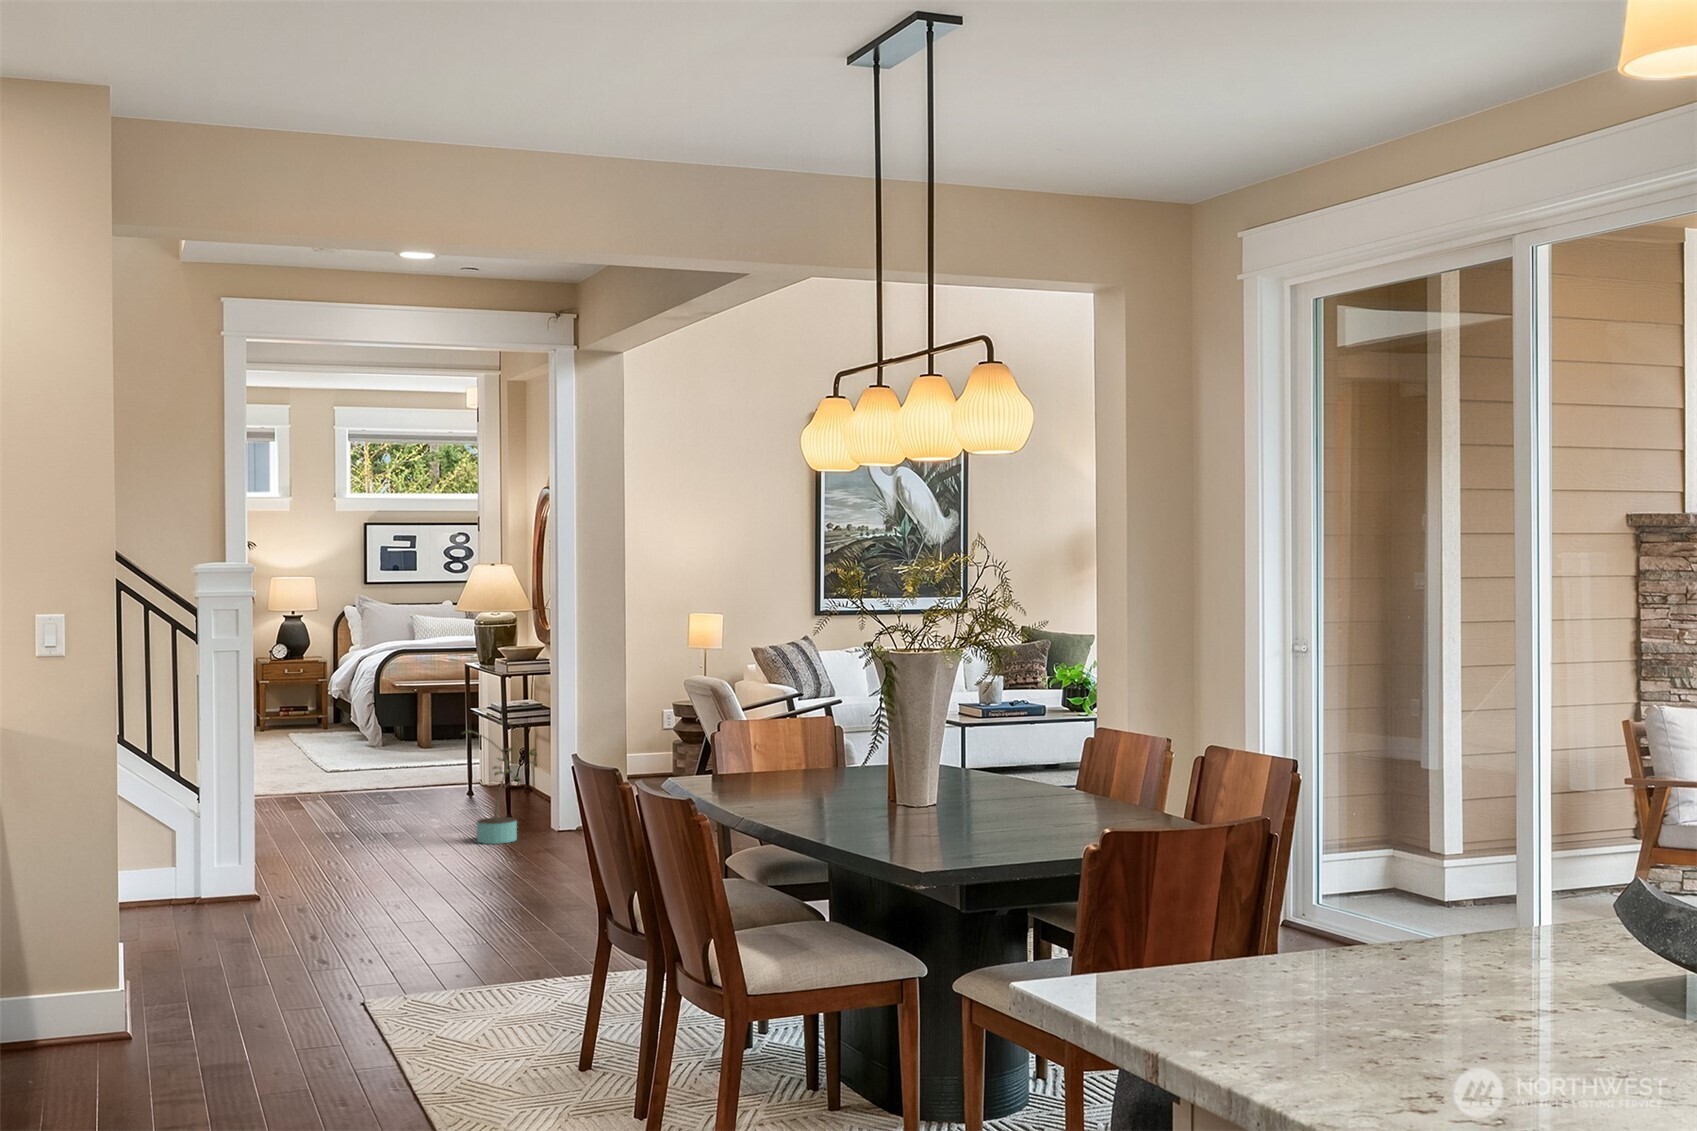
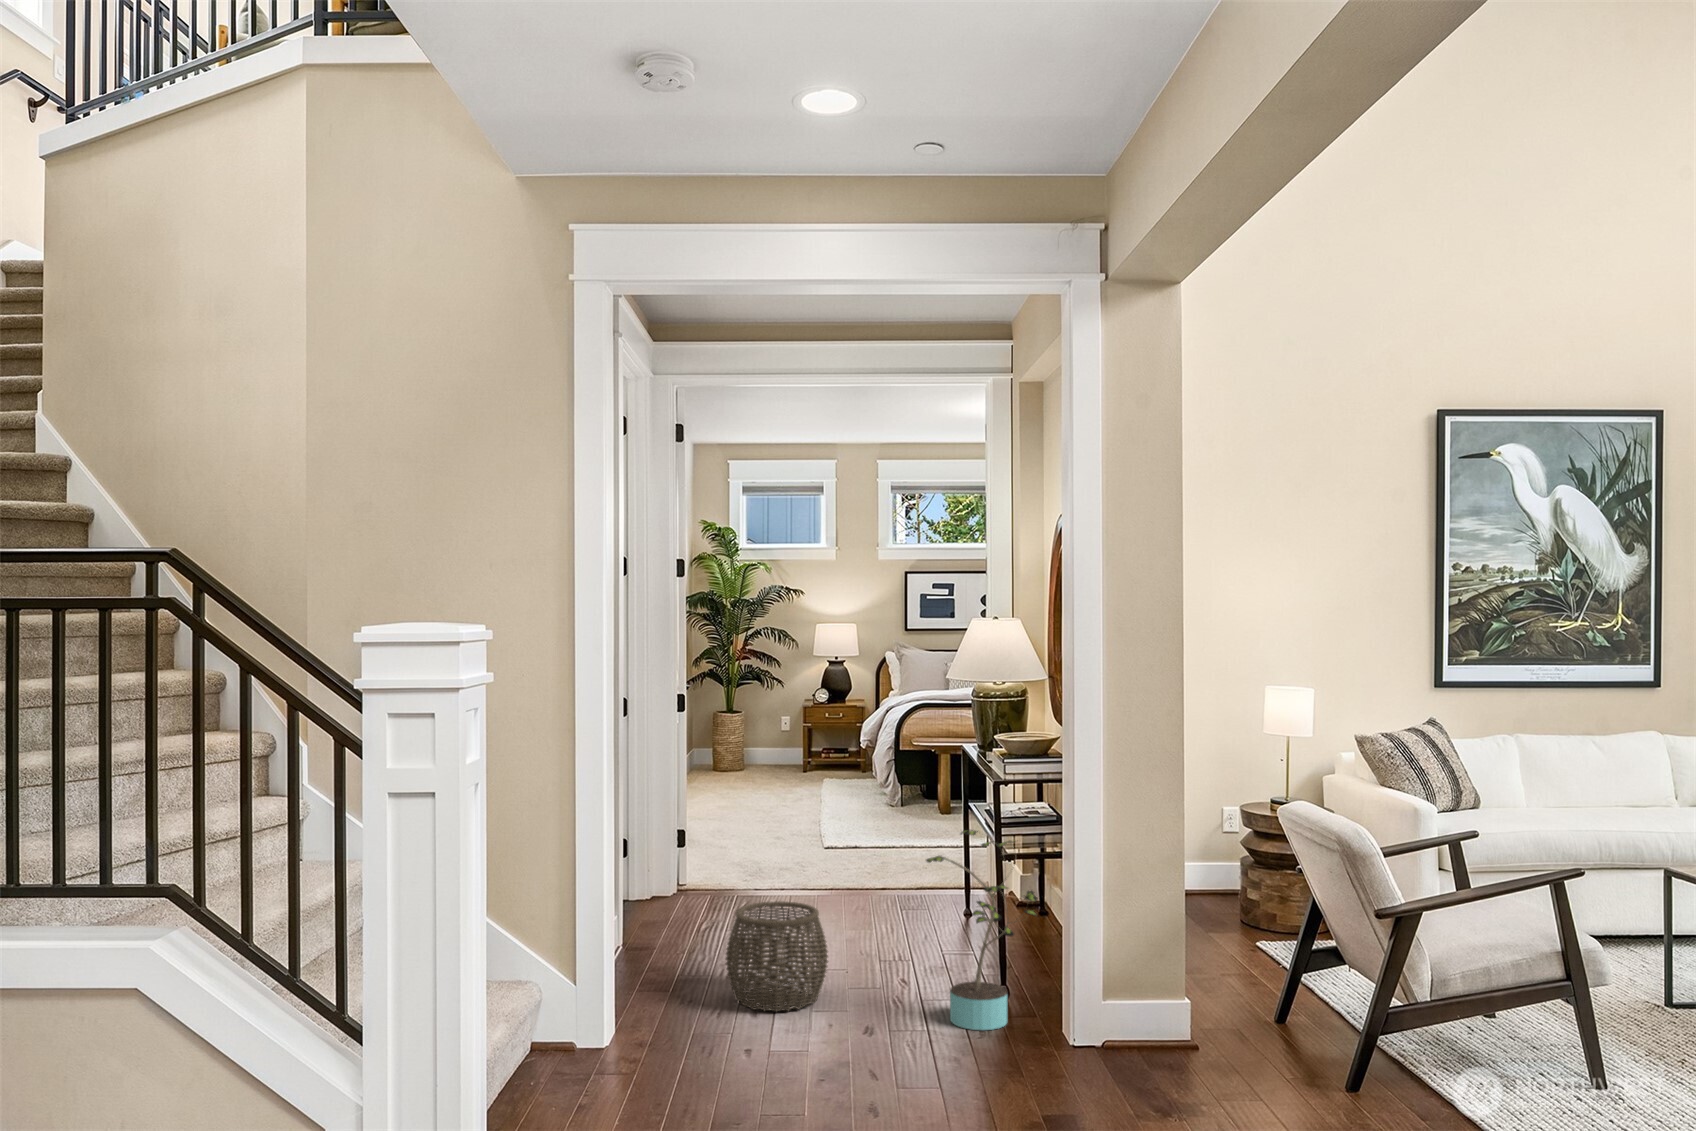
woven basket: none [308,777,386,848] -> present [726,901,828,1011]

